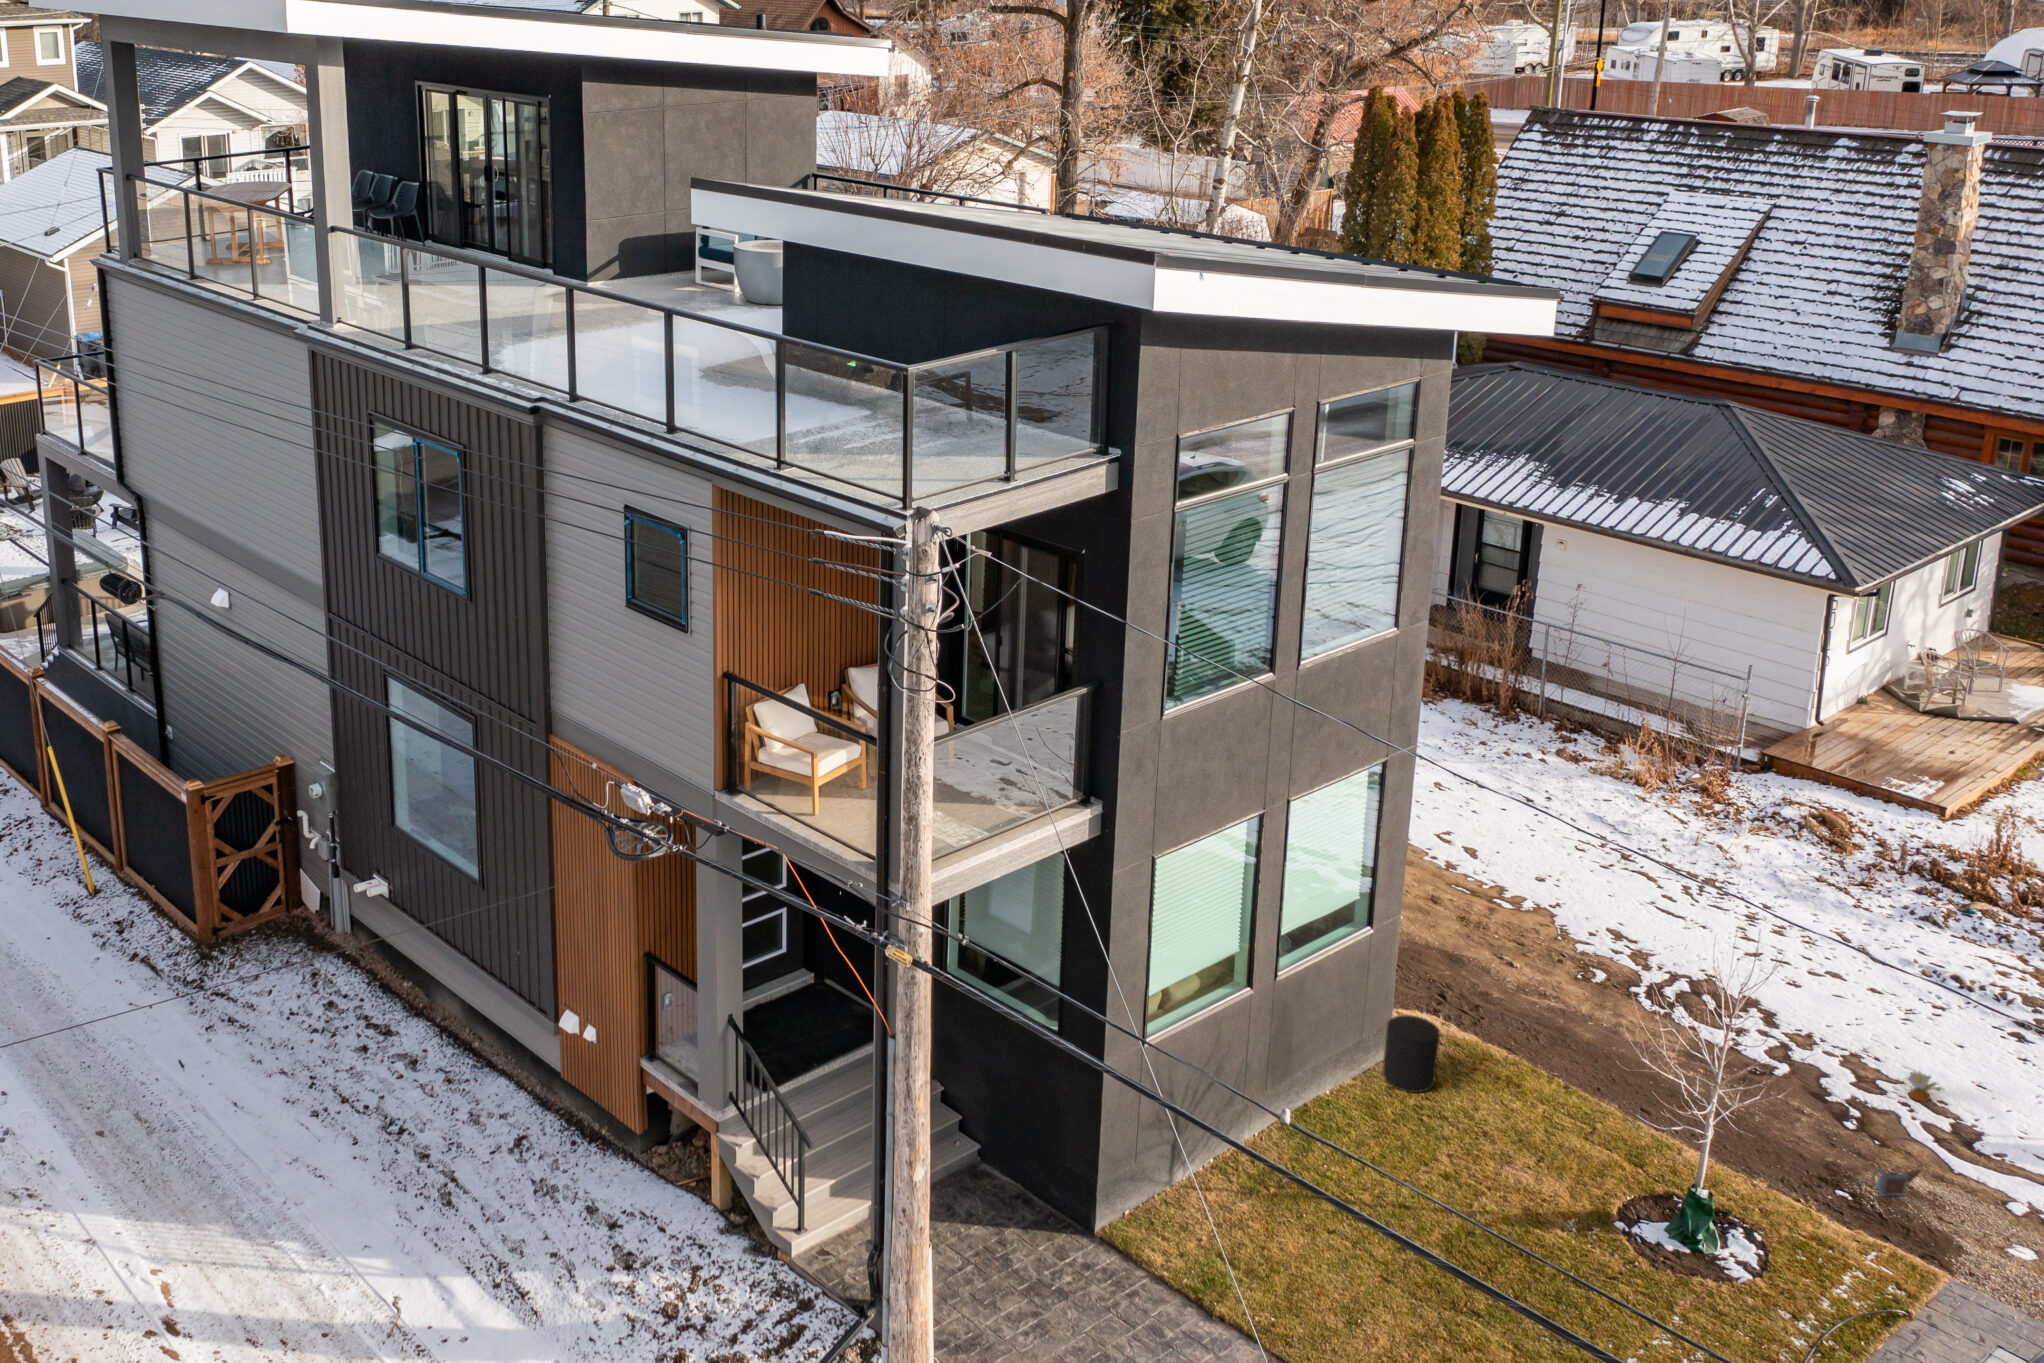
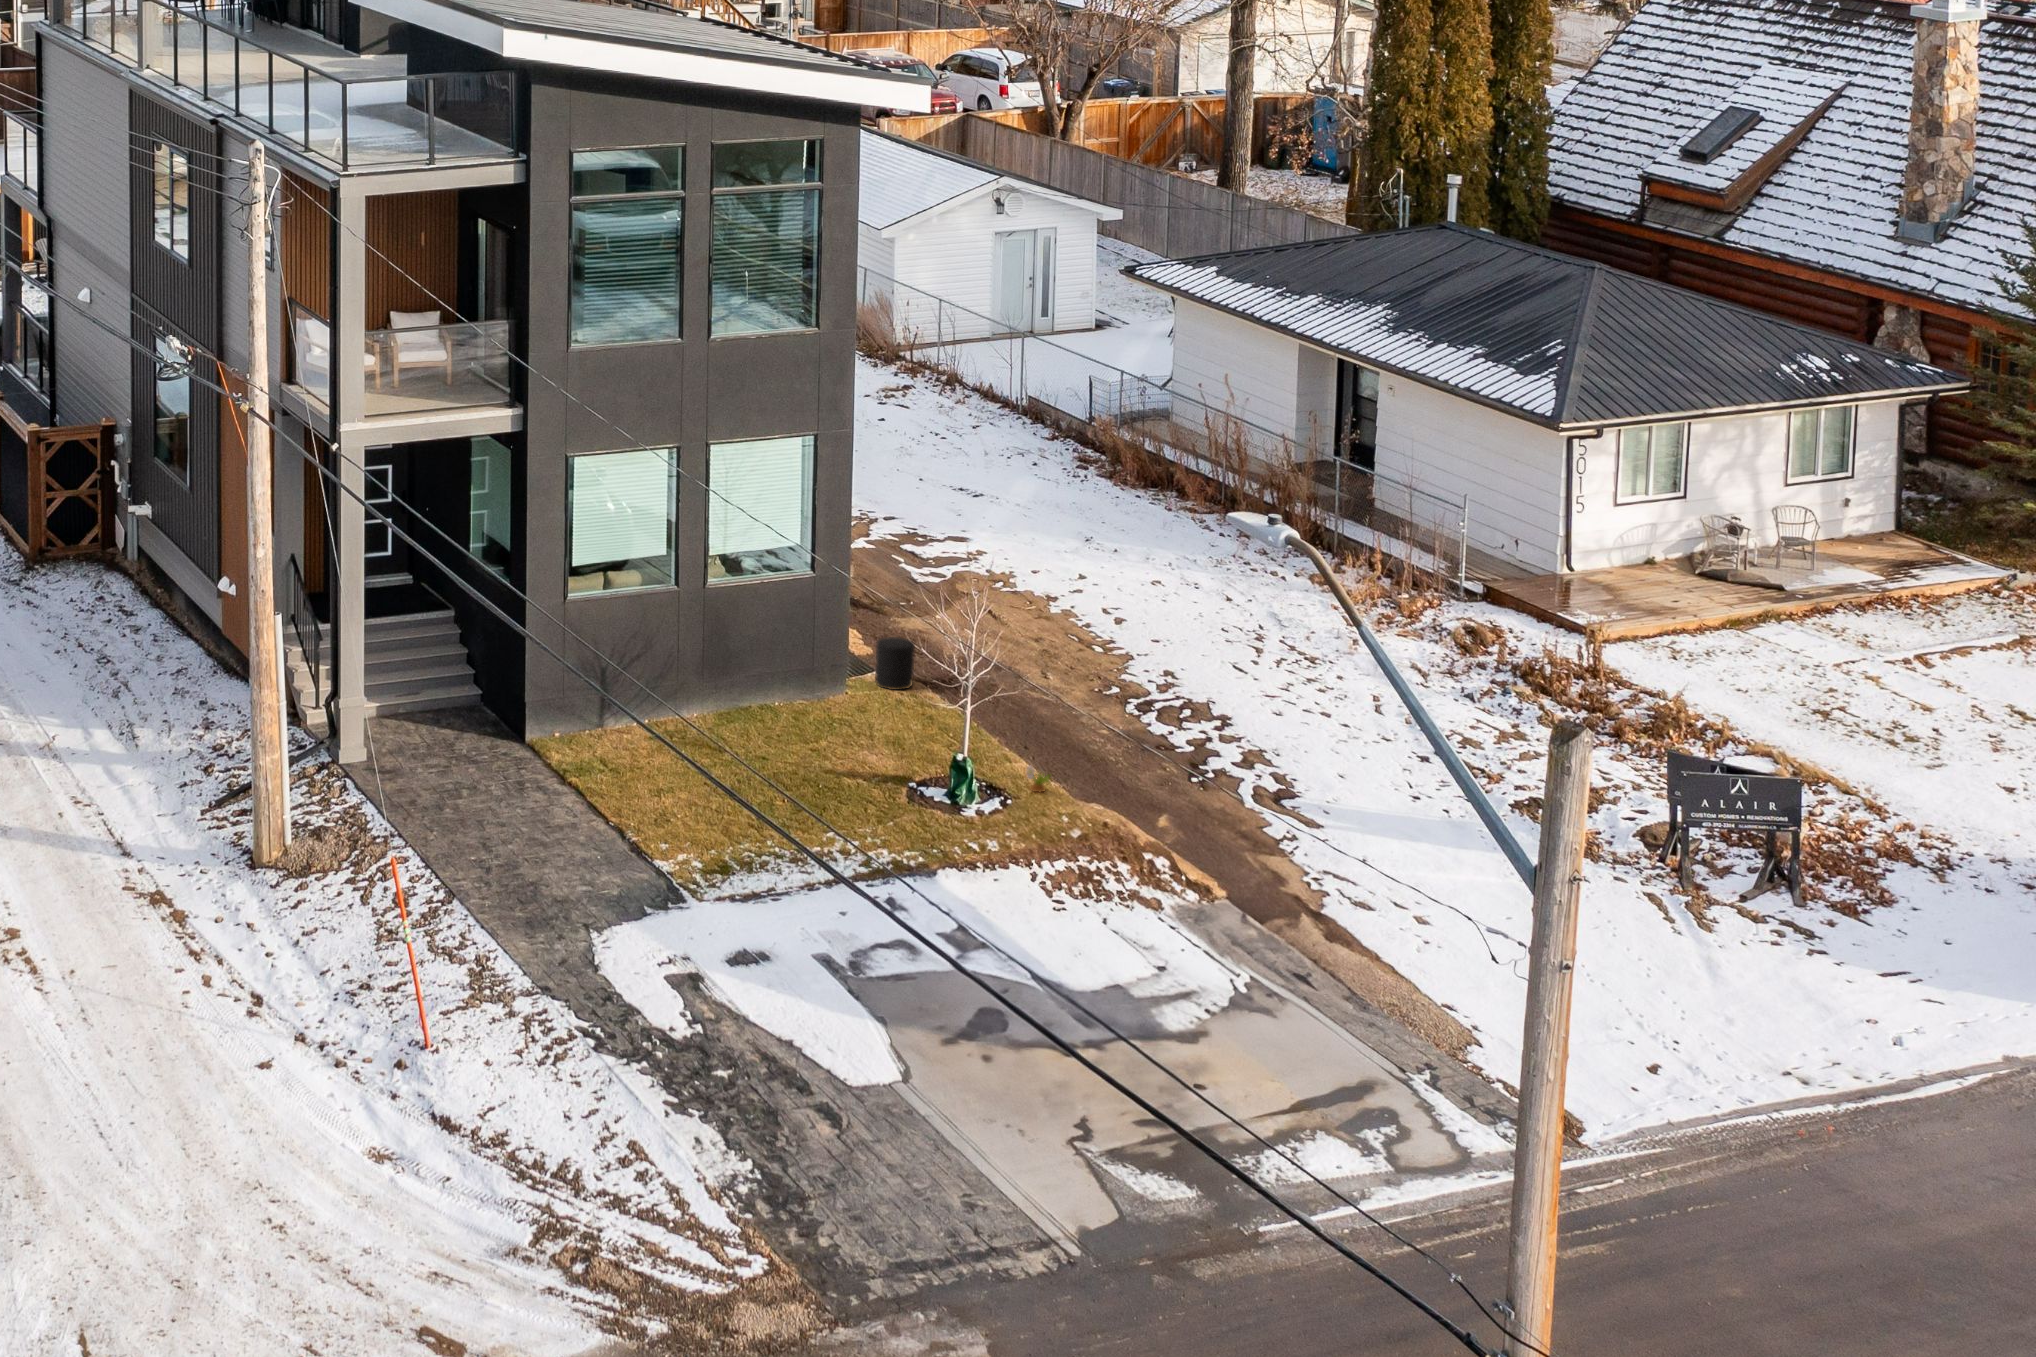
decorative plant: present [1907,1071,1942,1102] -> present [1027,766,1051,792]
watering can: present [1870,1169,1921,1196] -> none [1160,747,1200,771]

